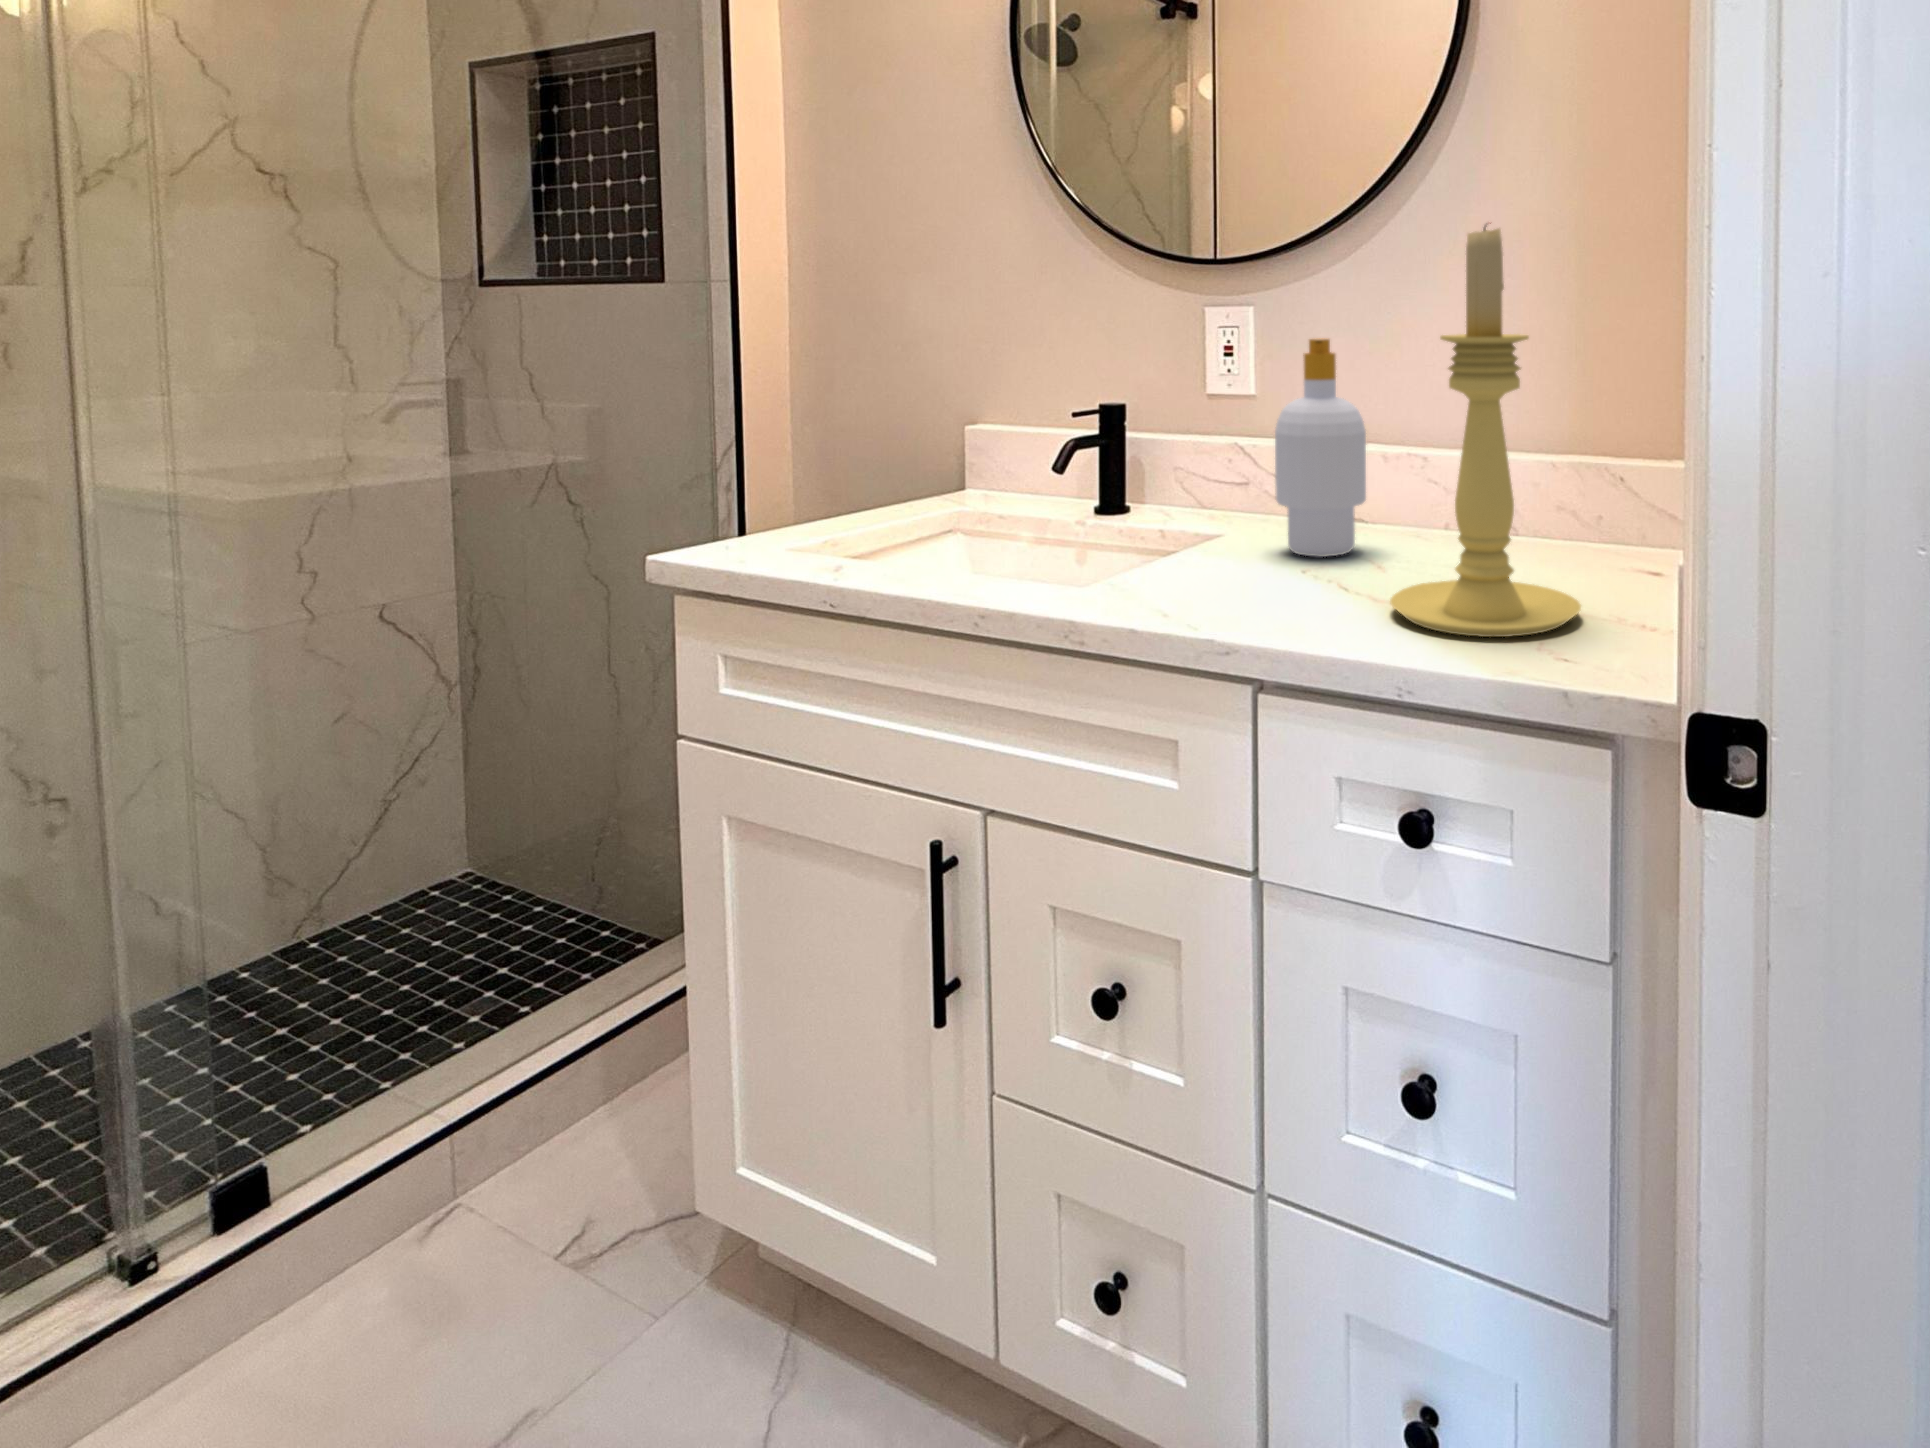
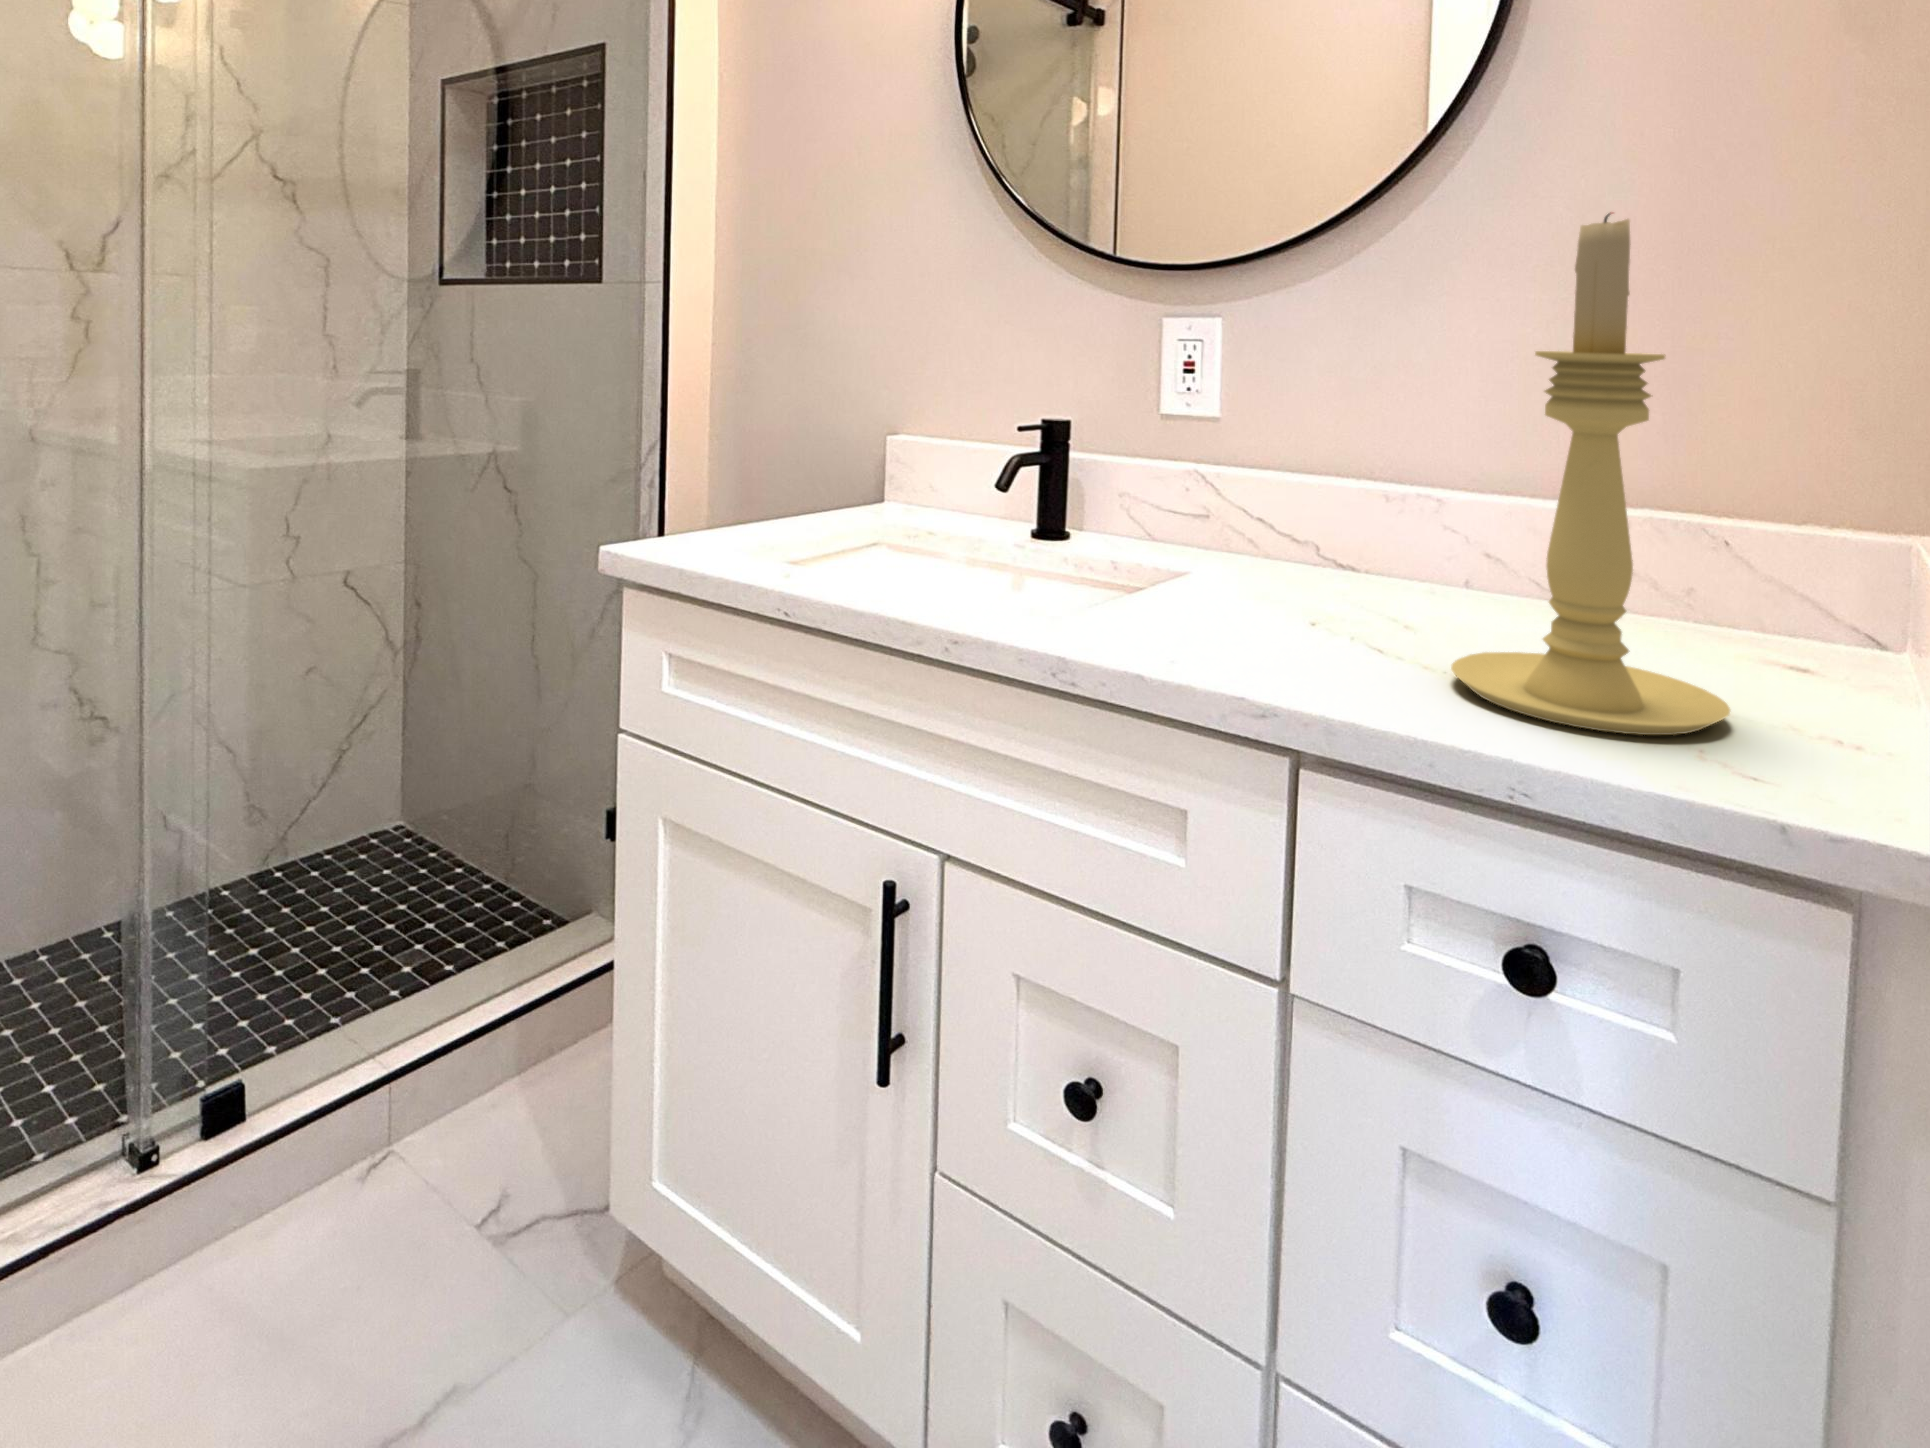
soap bottle: present [1275,338,1366,557] -> none [1264,354,1379,608]

